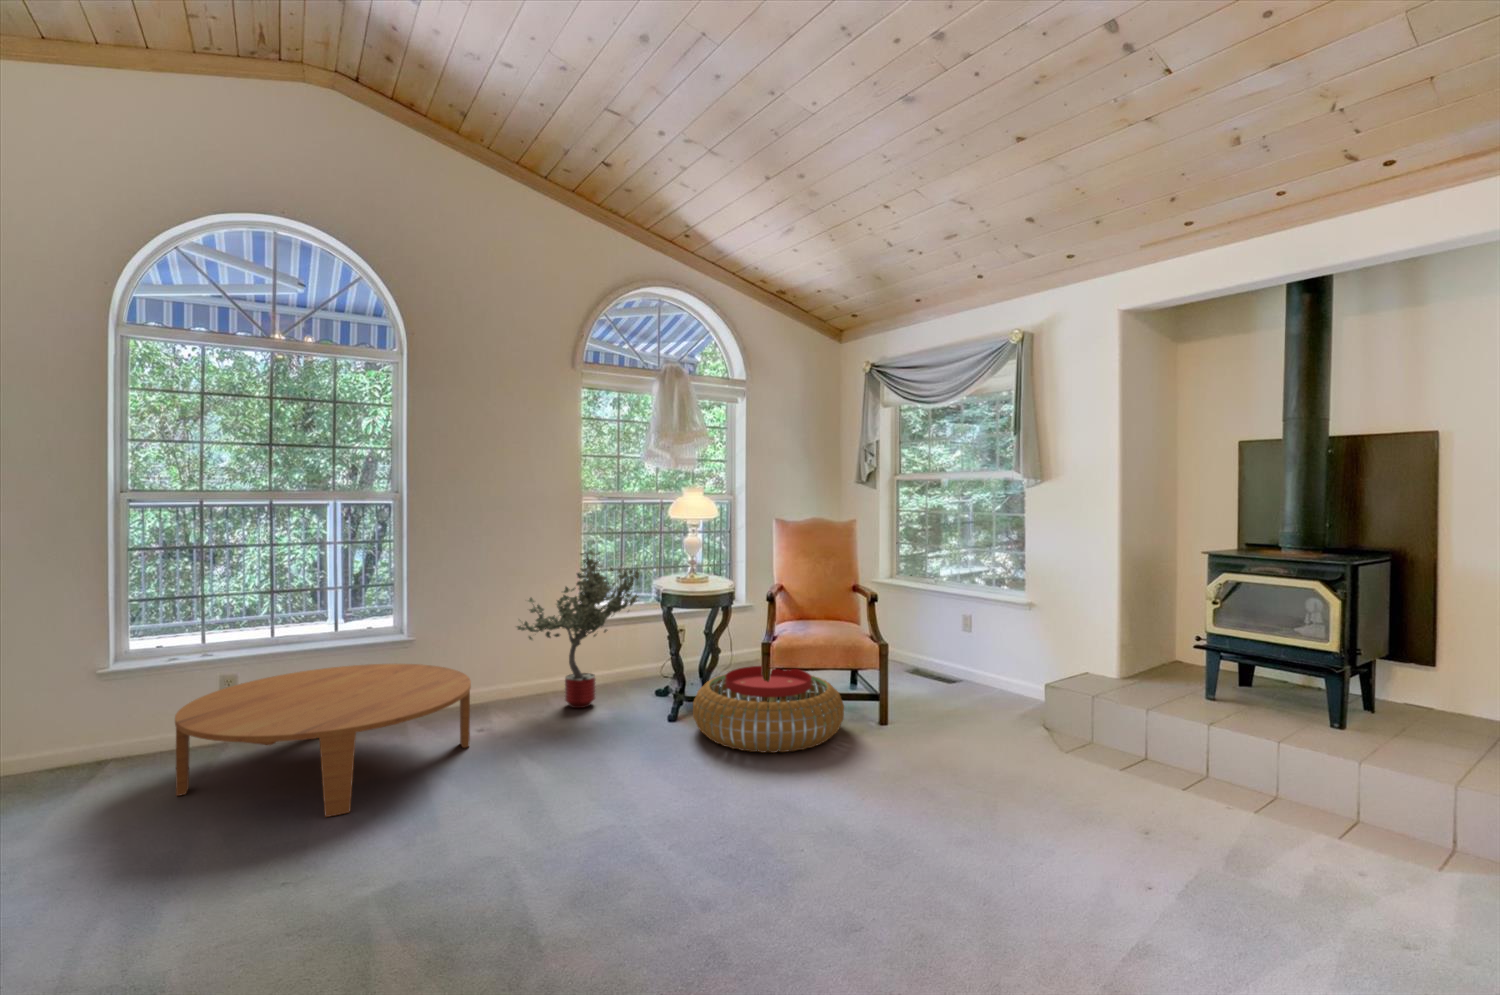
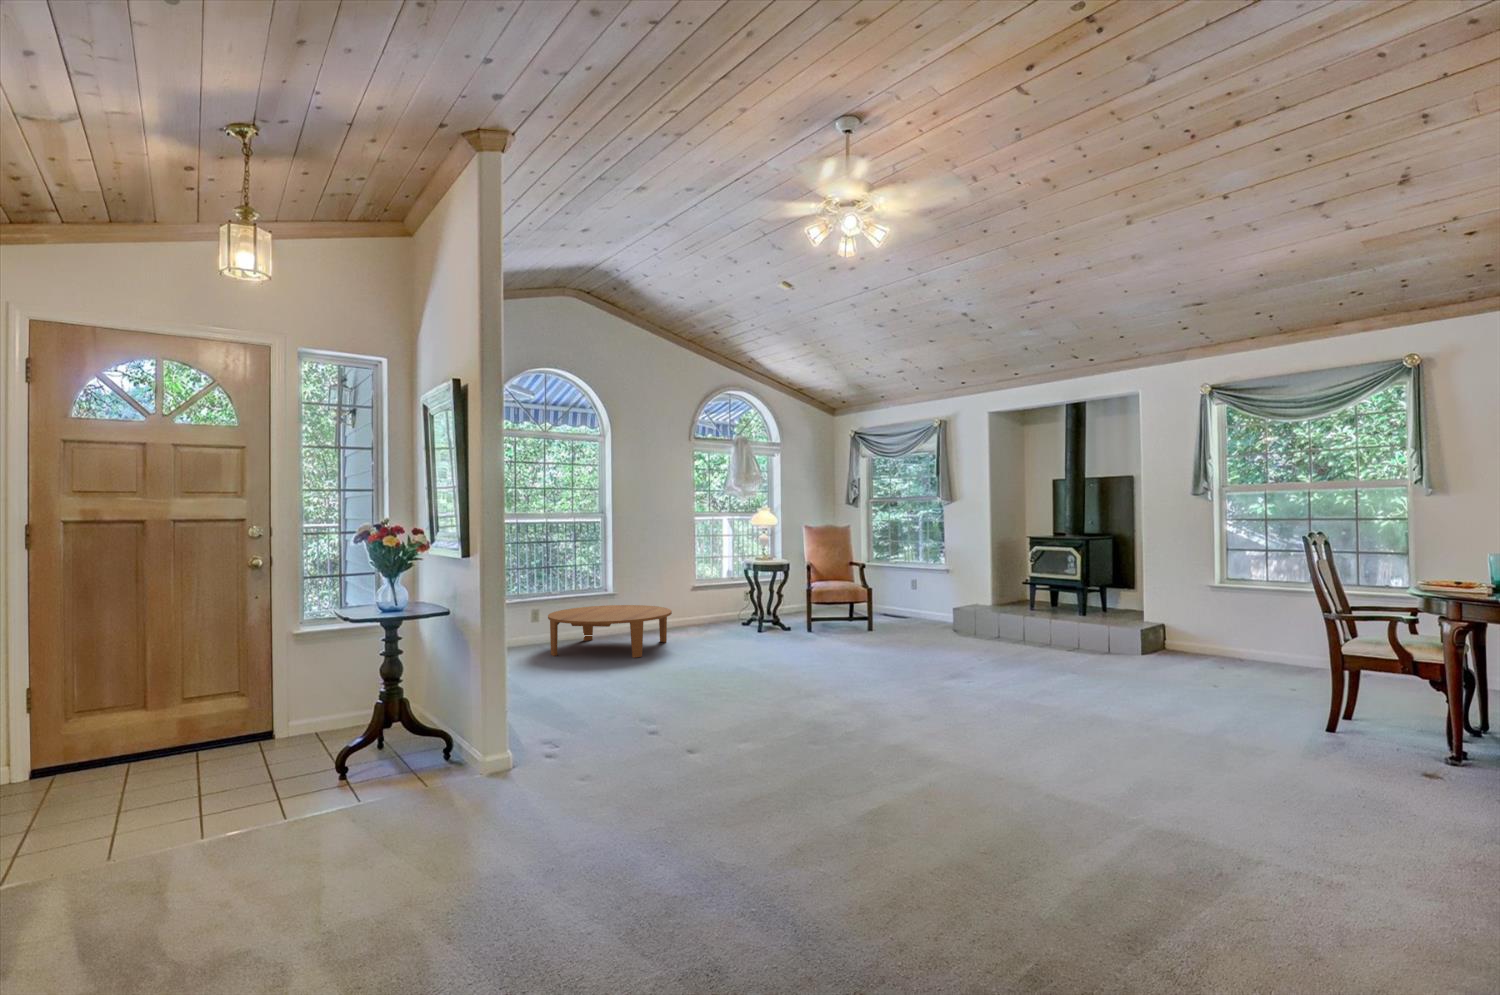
potted tree: present [517,550,639,708] -> none [673,544,734,631]
pouf: present [693,666,844,753] -> none [773,603,851,639]

